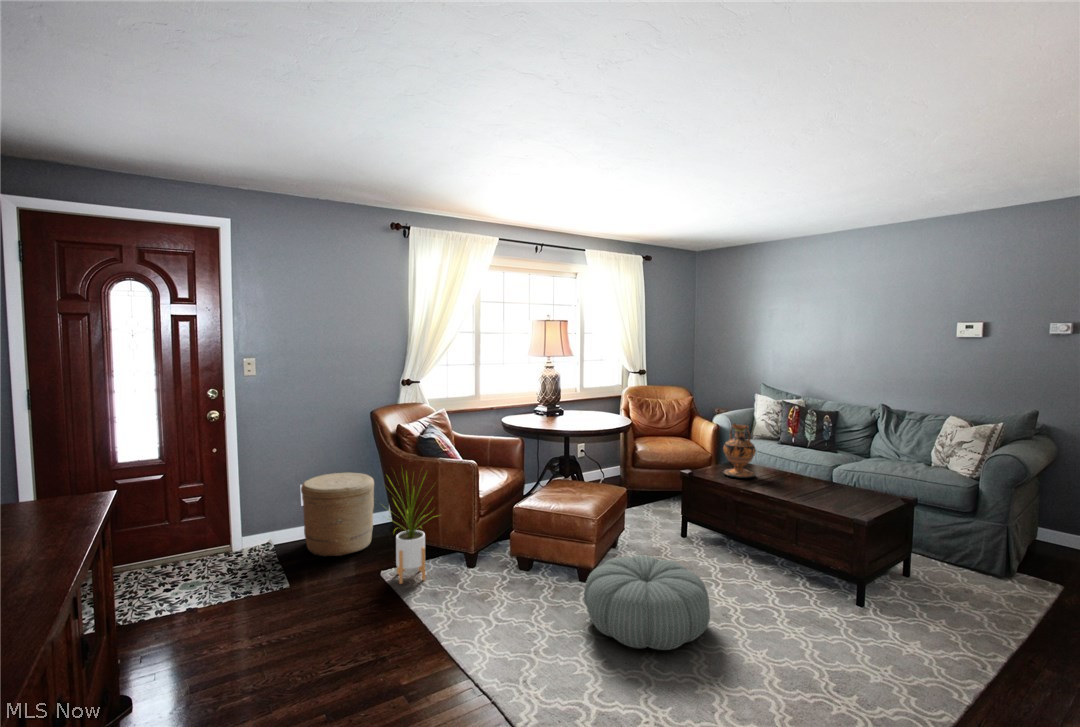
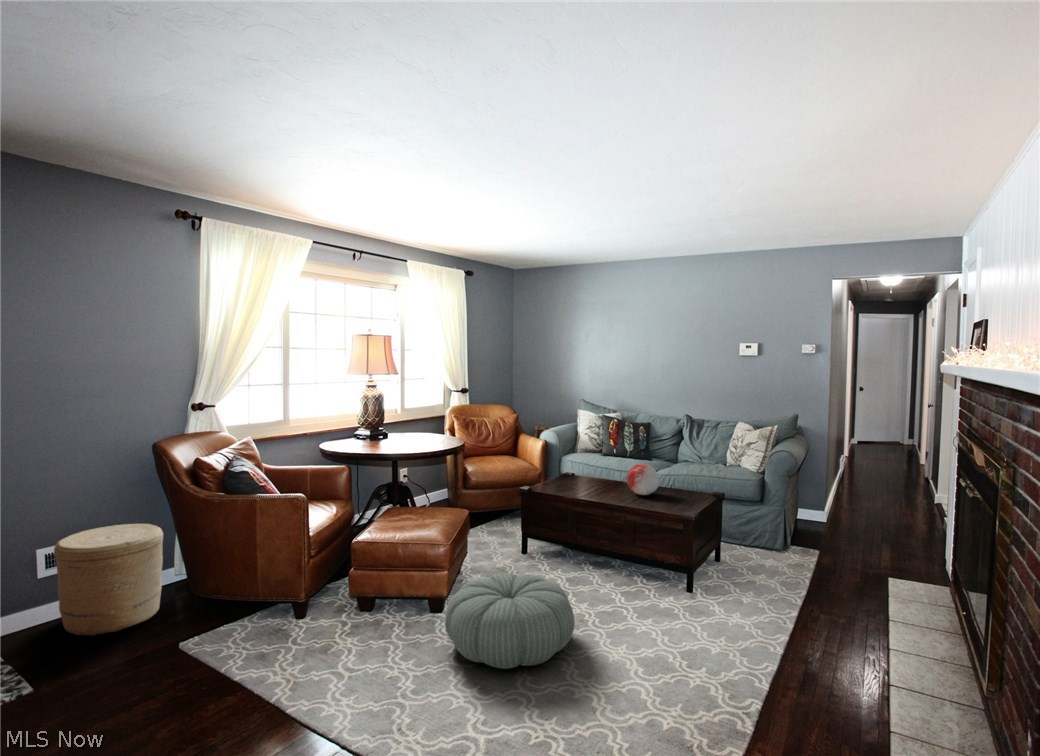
vase: present [723,423,756,478] -> none [558,435,589,488]
decorative orb: none [795,459,833,493] -> present [627,464,659,495]
house plant: present [391,472,428,584] -> none [176,503,264,651]

